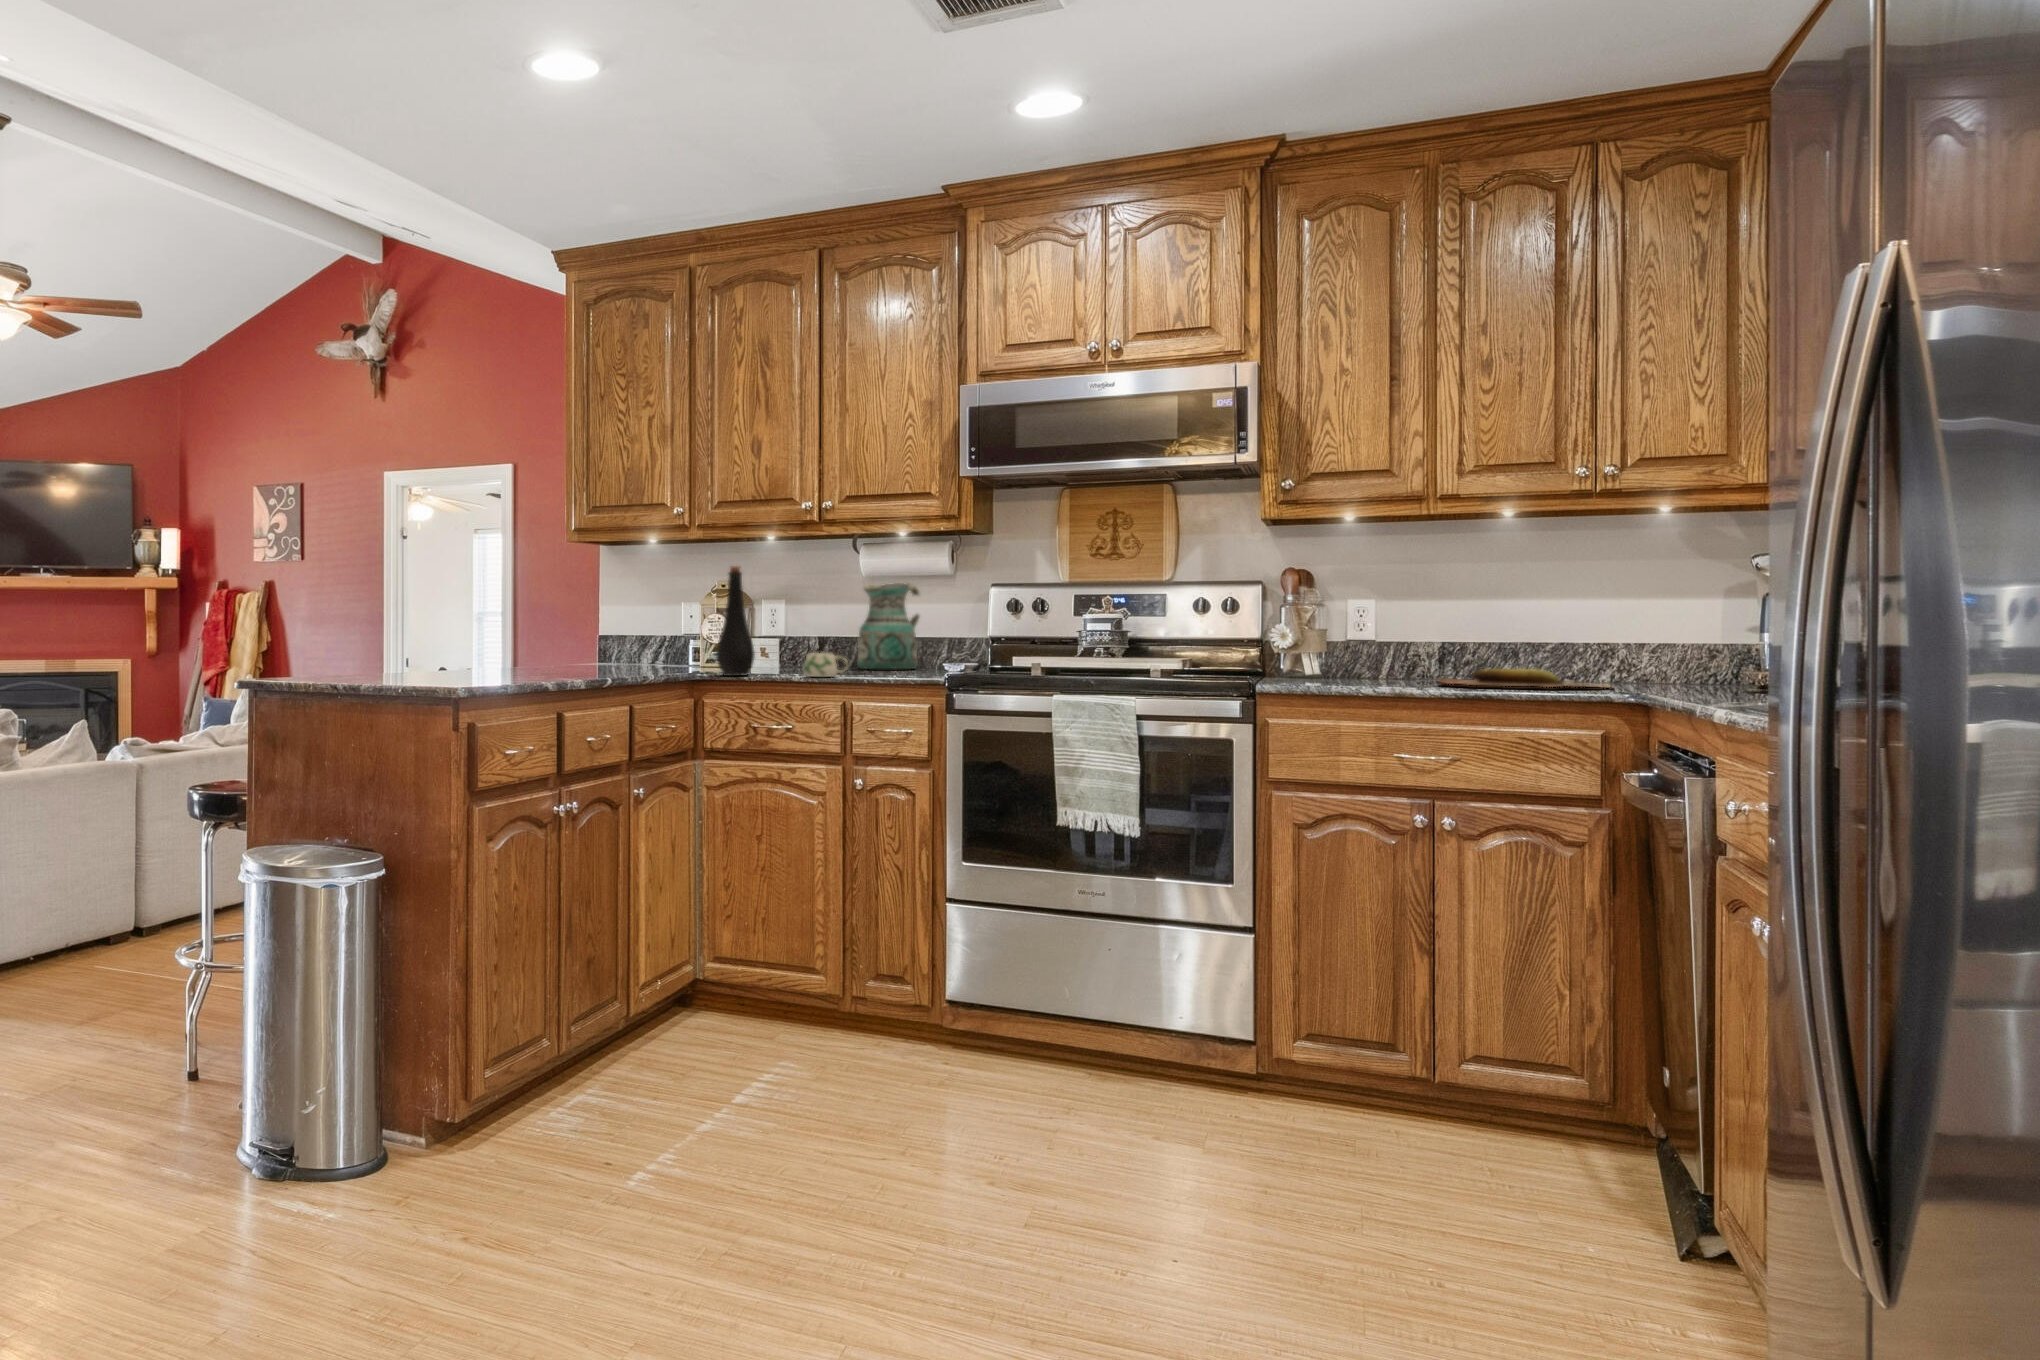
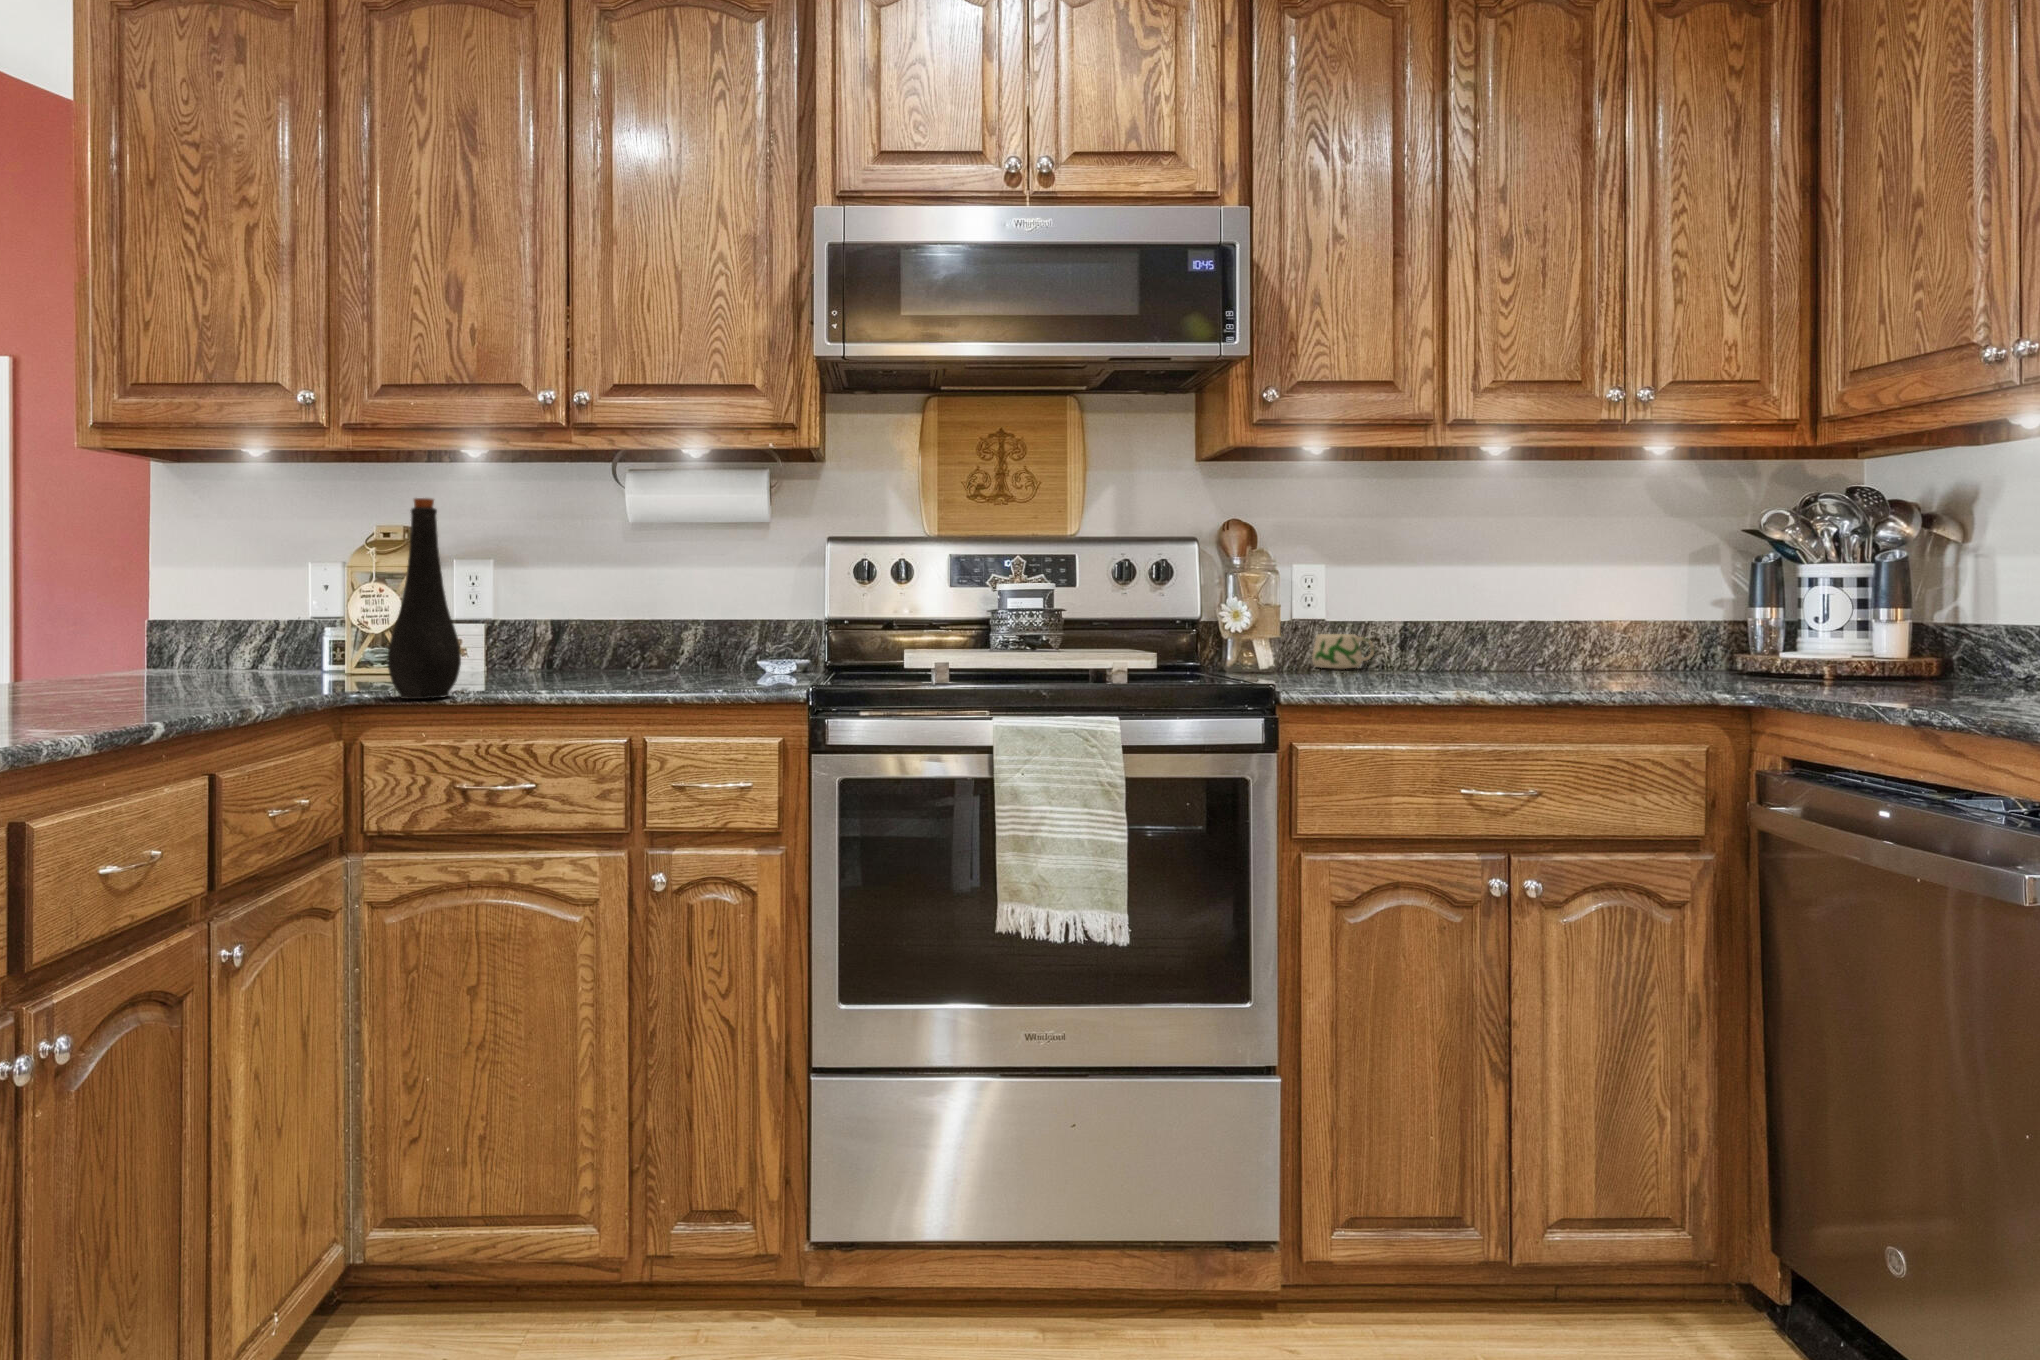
ceramic pitcher: present [857,583,919,669] -> none [623,534,718,673]
mug: present [804,653,848,677] -> present [1312,634,1374,669]
cutting board: present [1439,669,1610,688] -> none [1423,655,1648,680]

